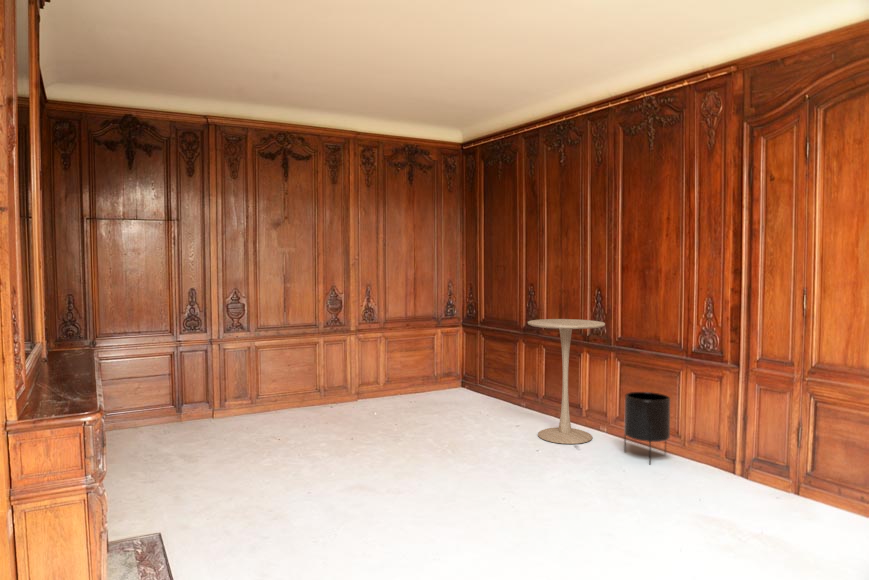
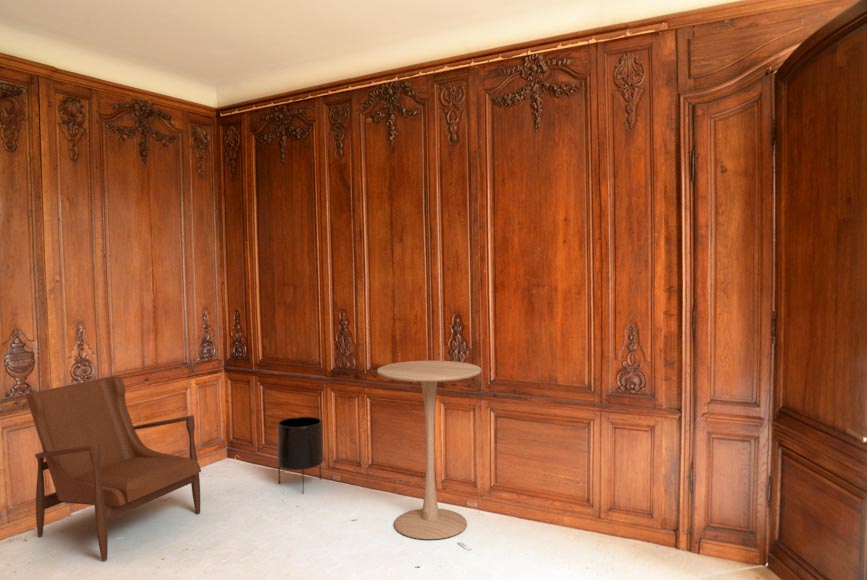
armchair: none [335,320,426,421] -> present [26,376,201,561]
planter: present [624,392,671,458] -> present [277,416,324,493]

